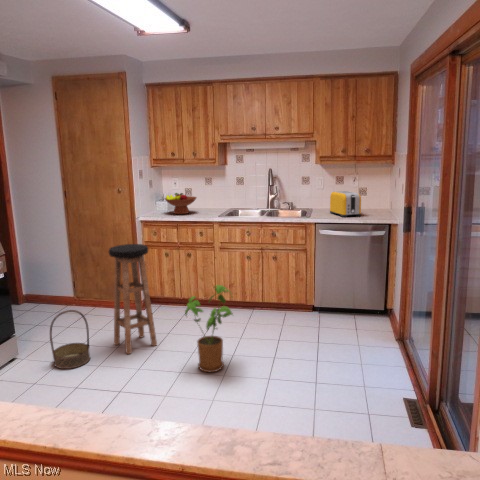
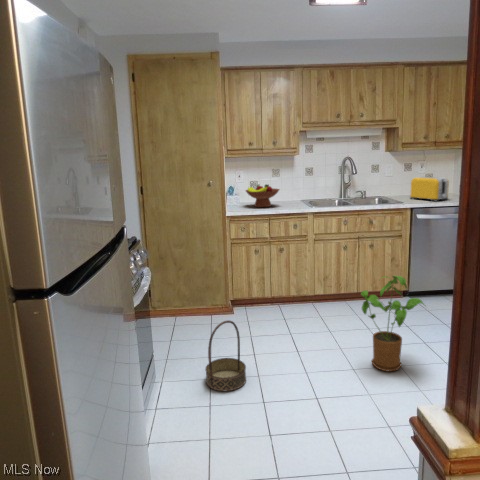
bar stool: present [109,244,157,354] -> none [250,239,299,364]

